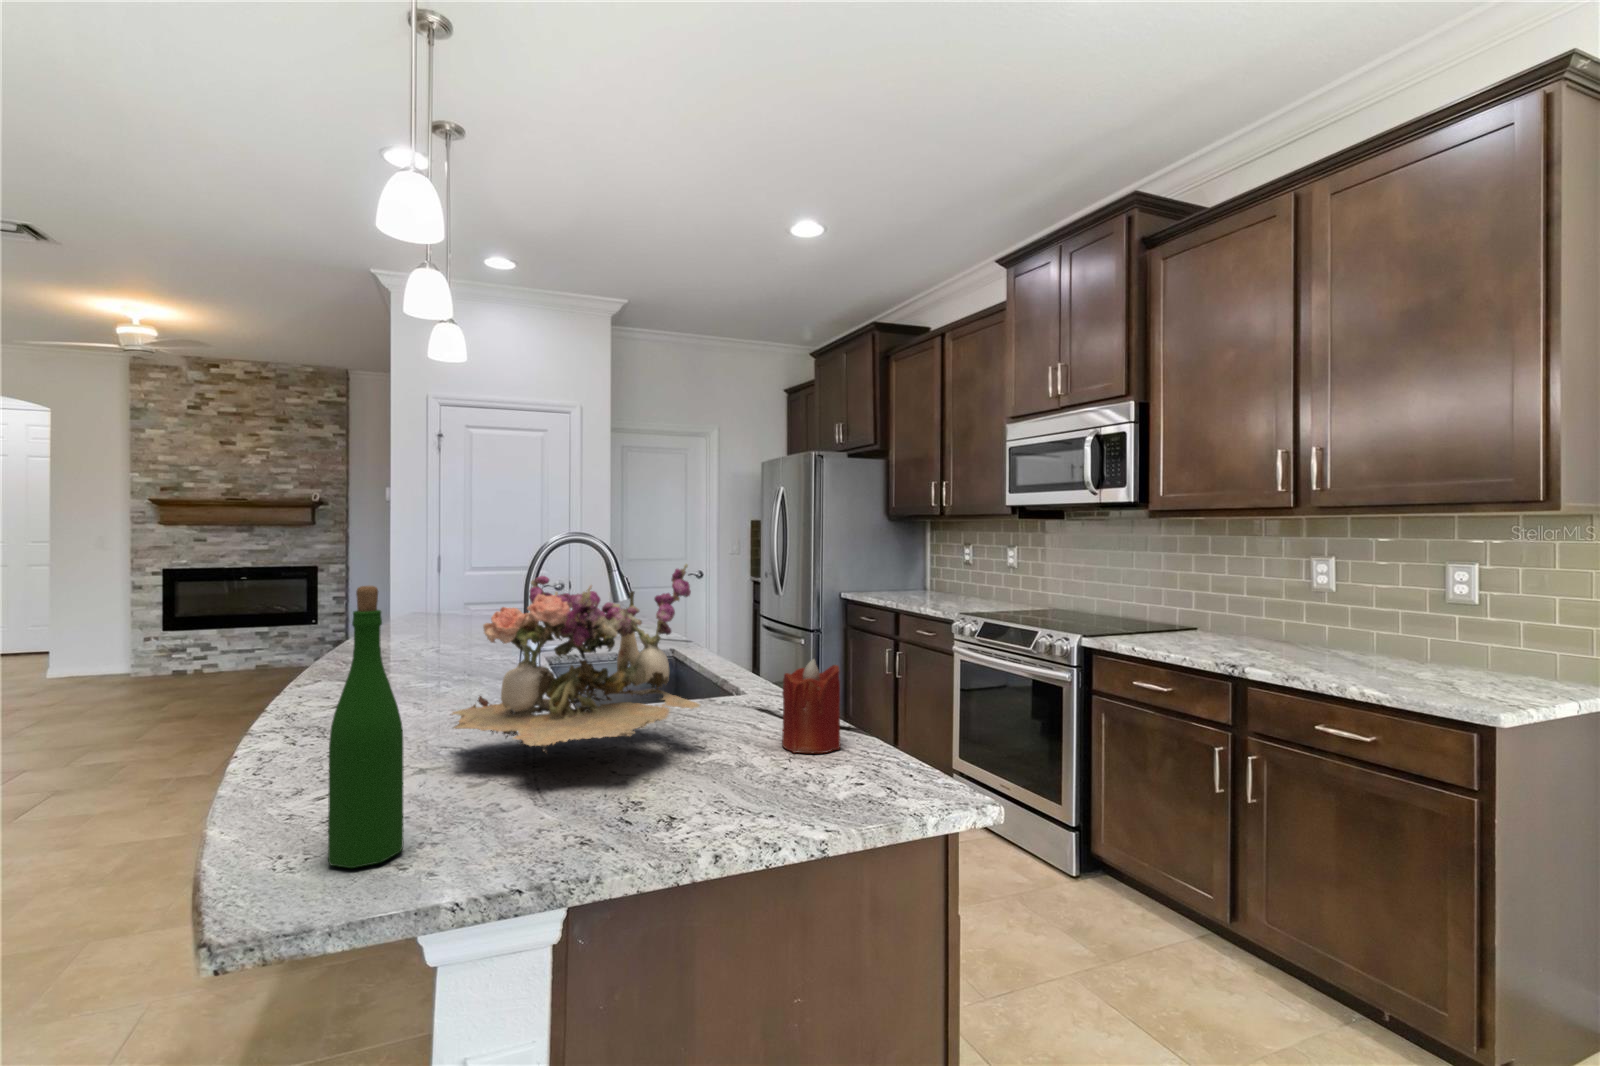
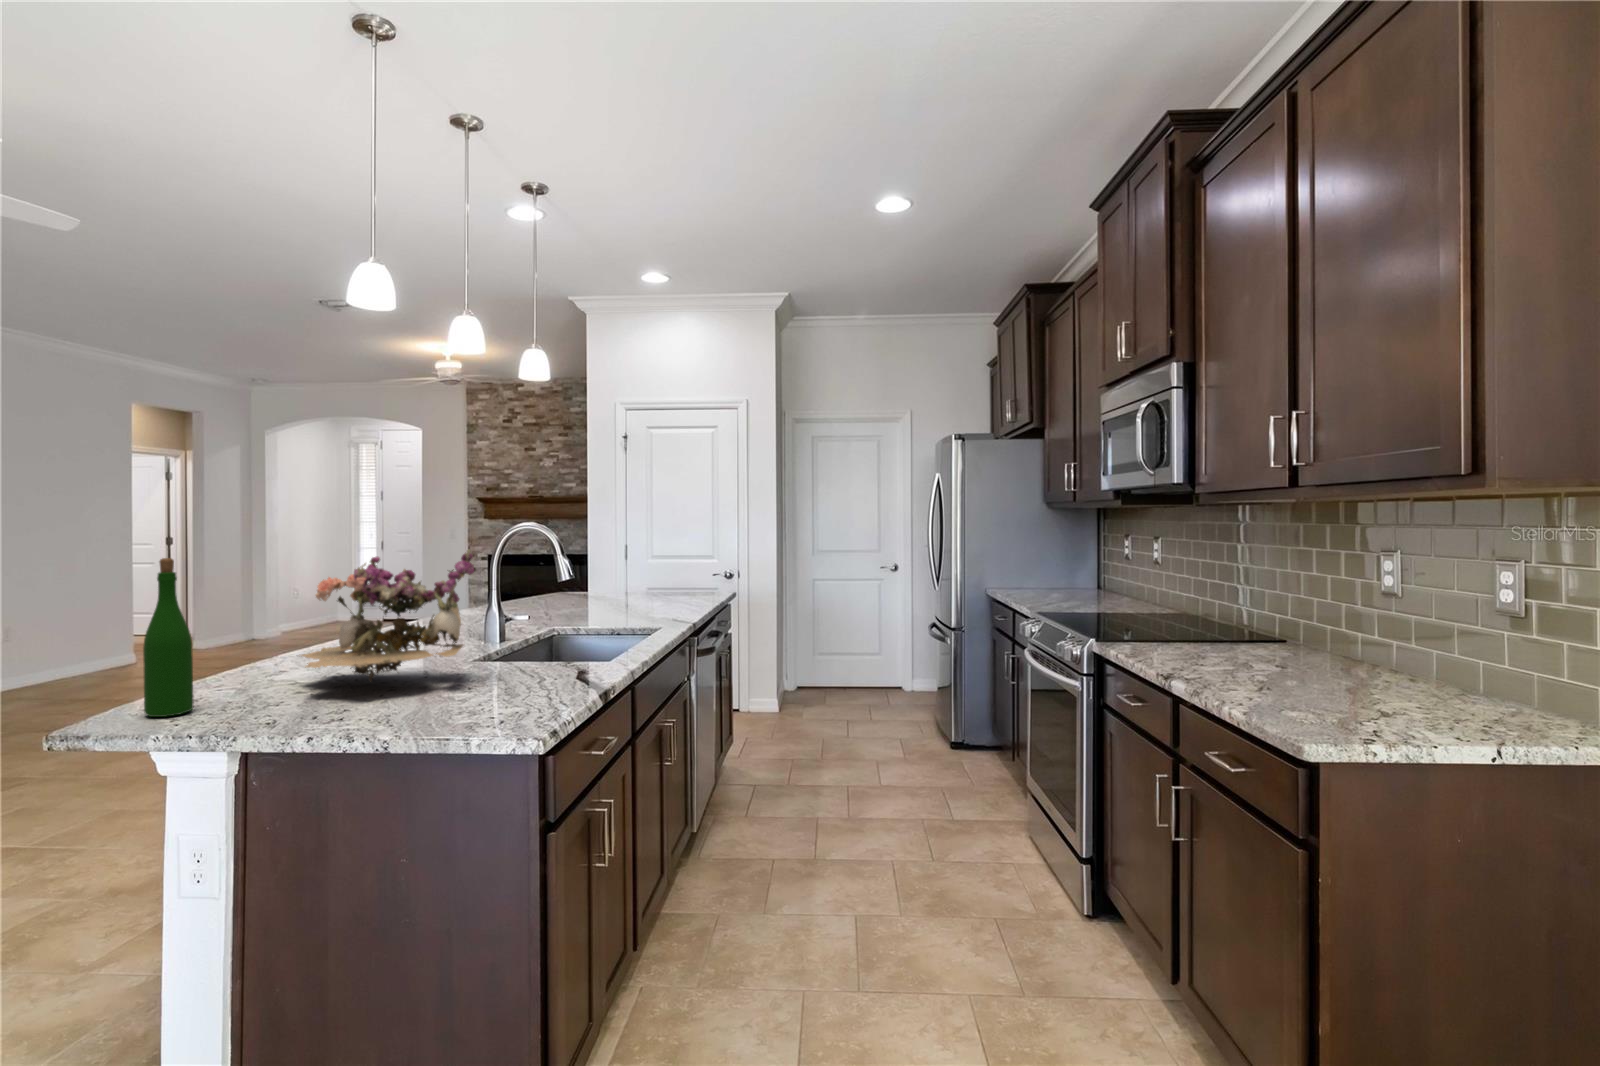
candle: present [782,659,840,753] -> none [509,626,561,700]

